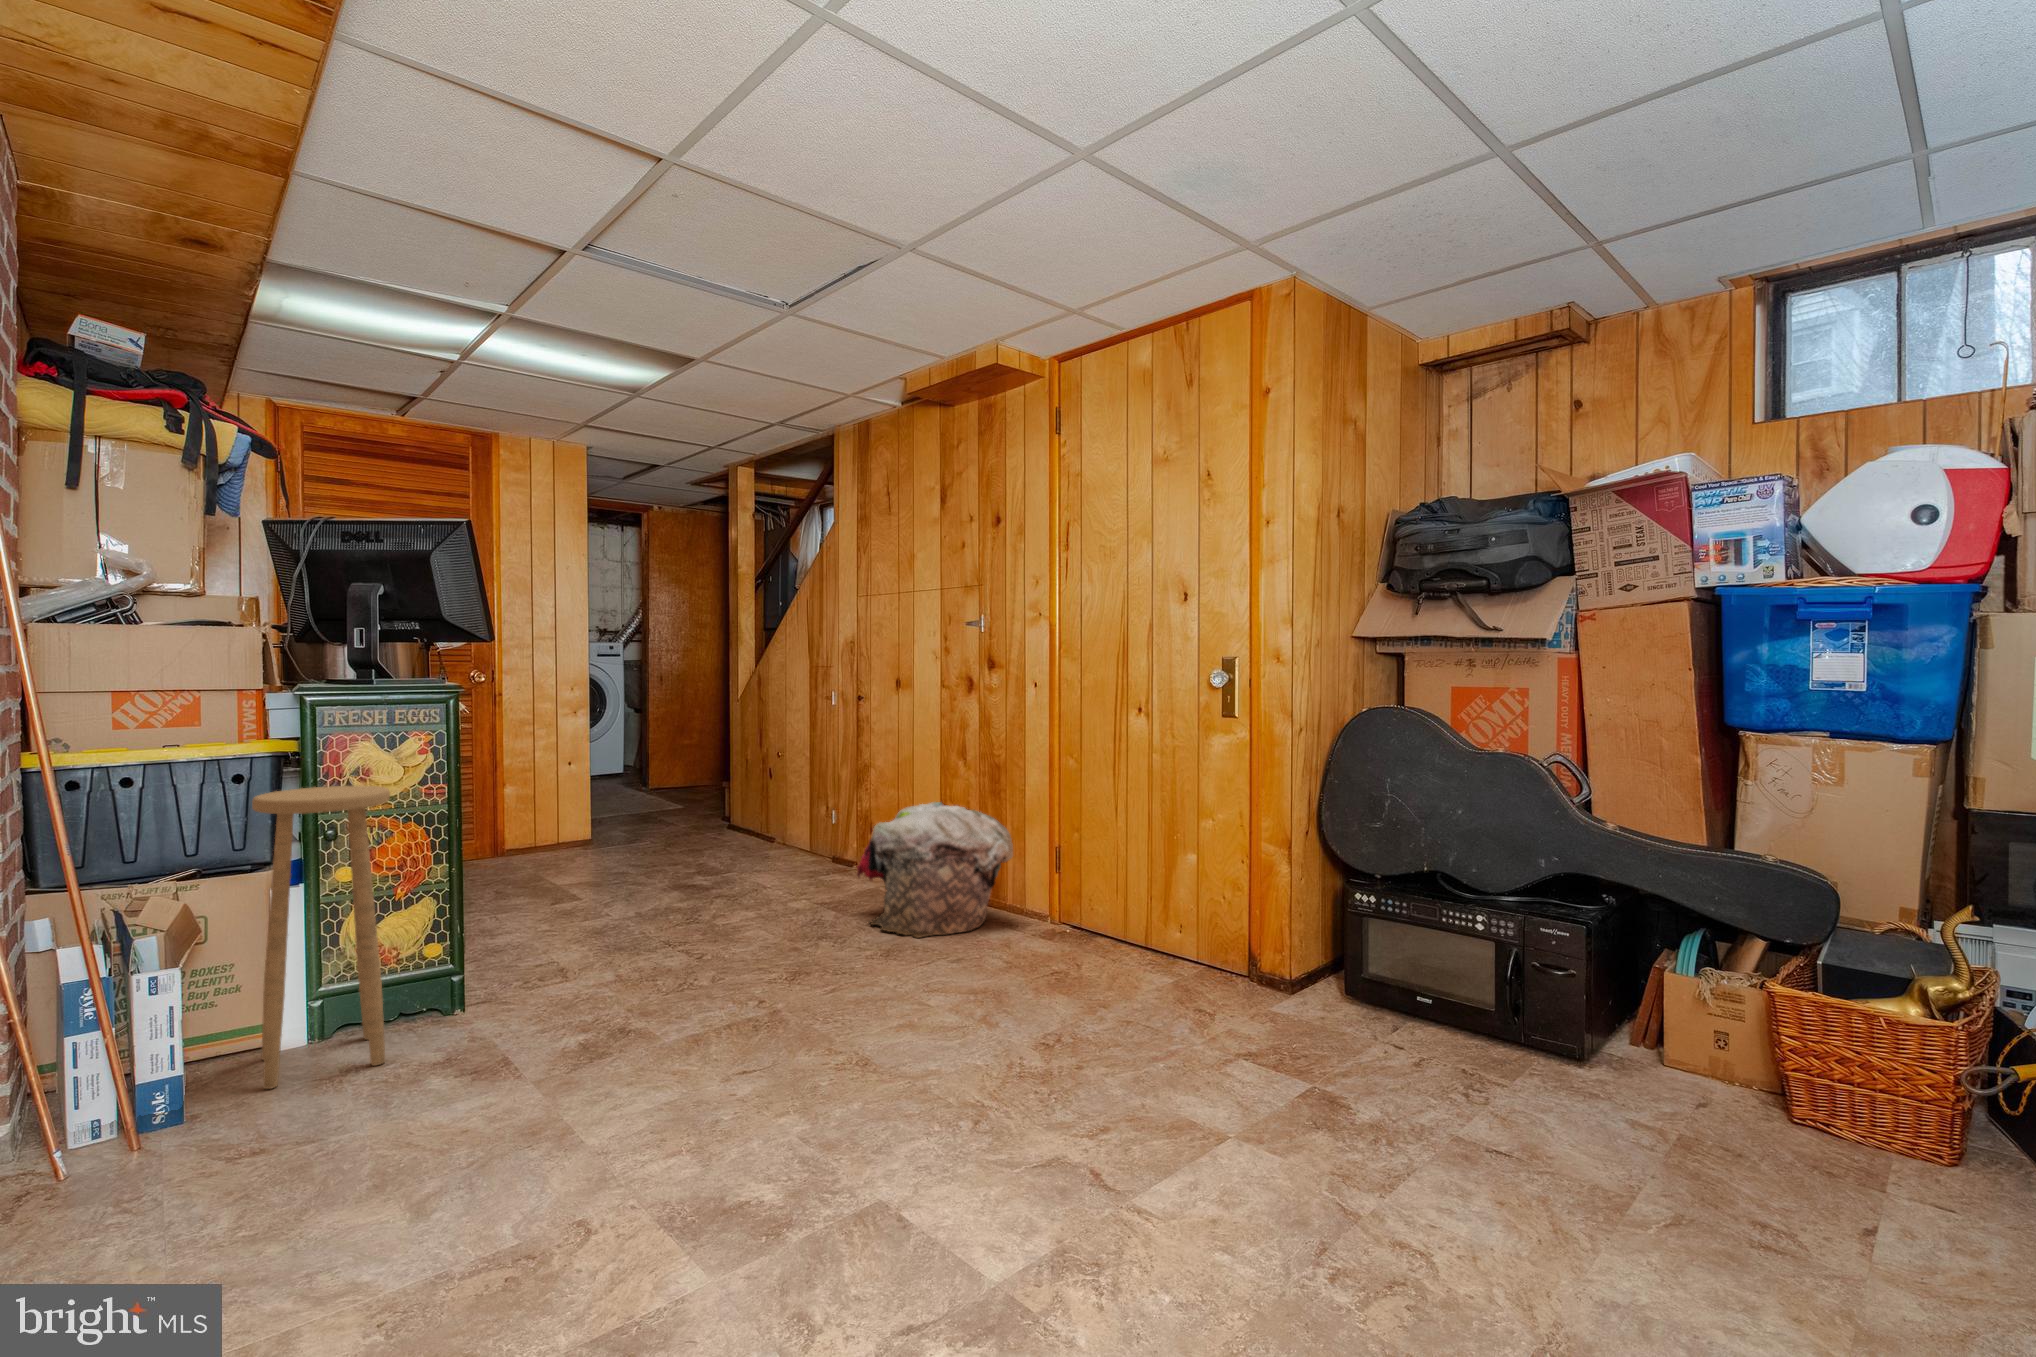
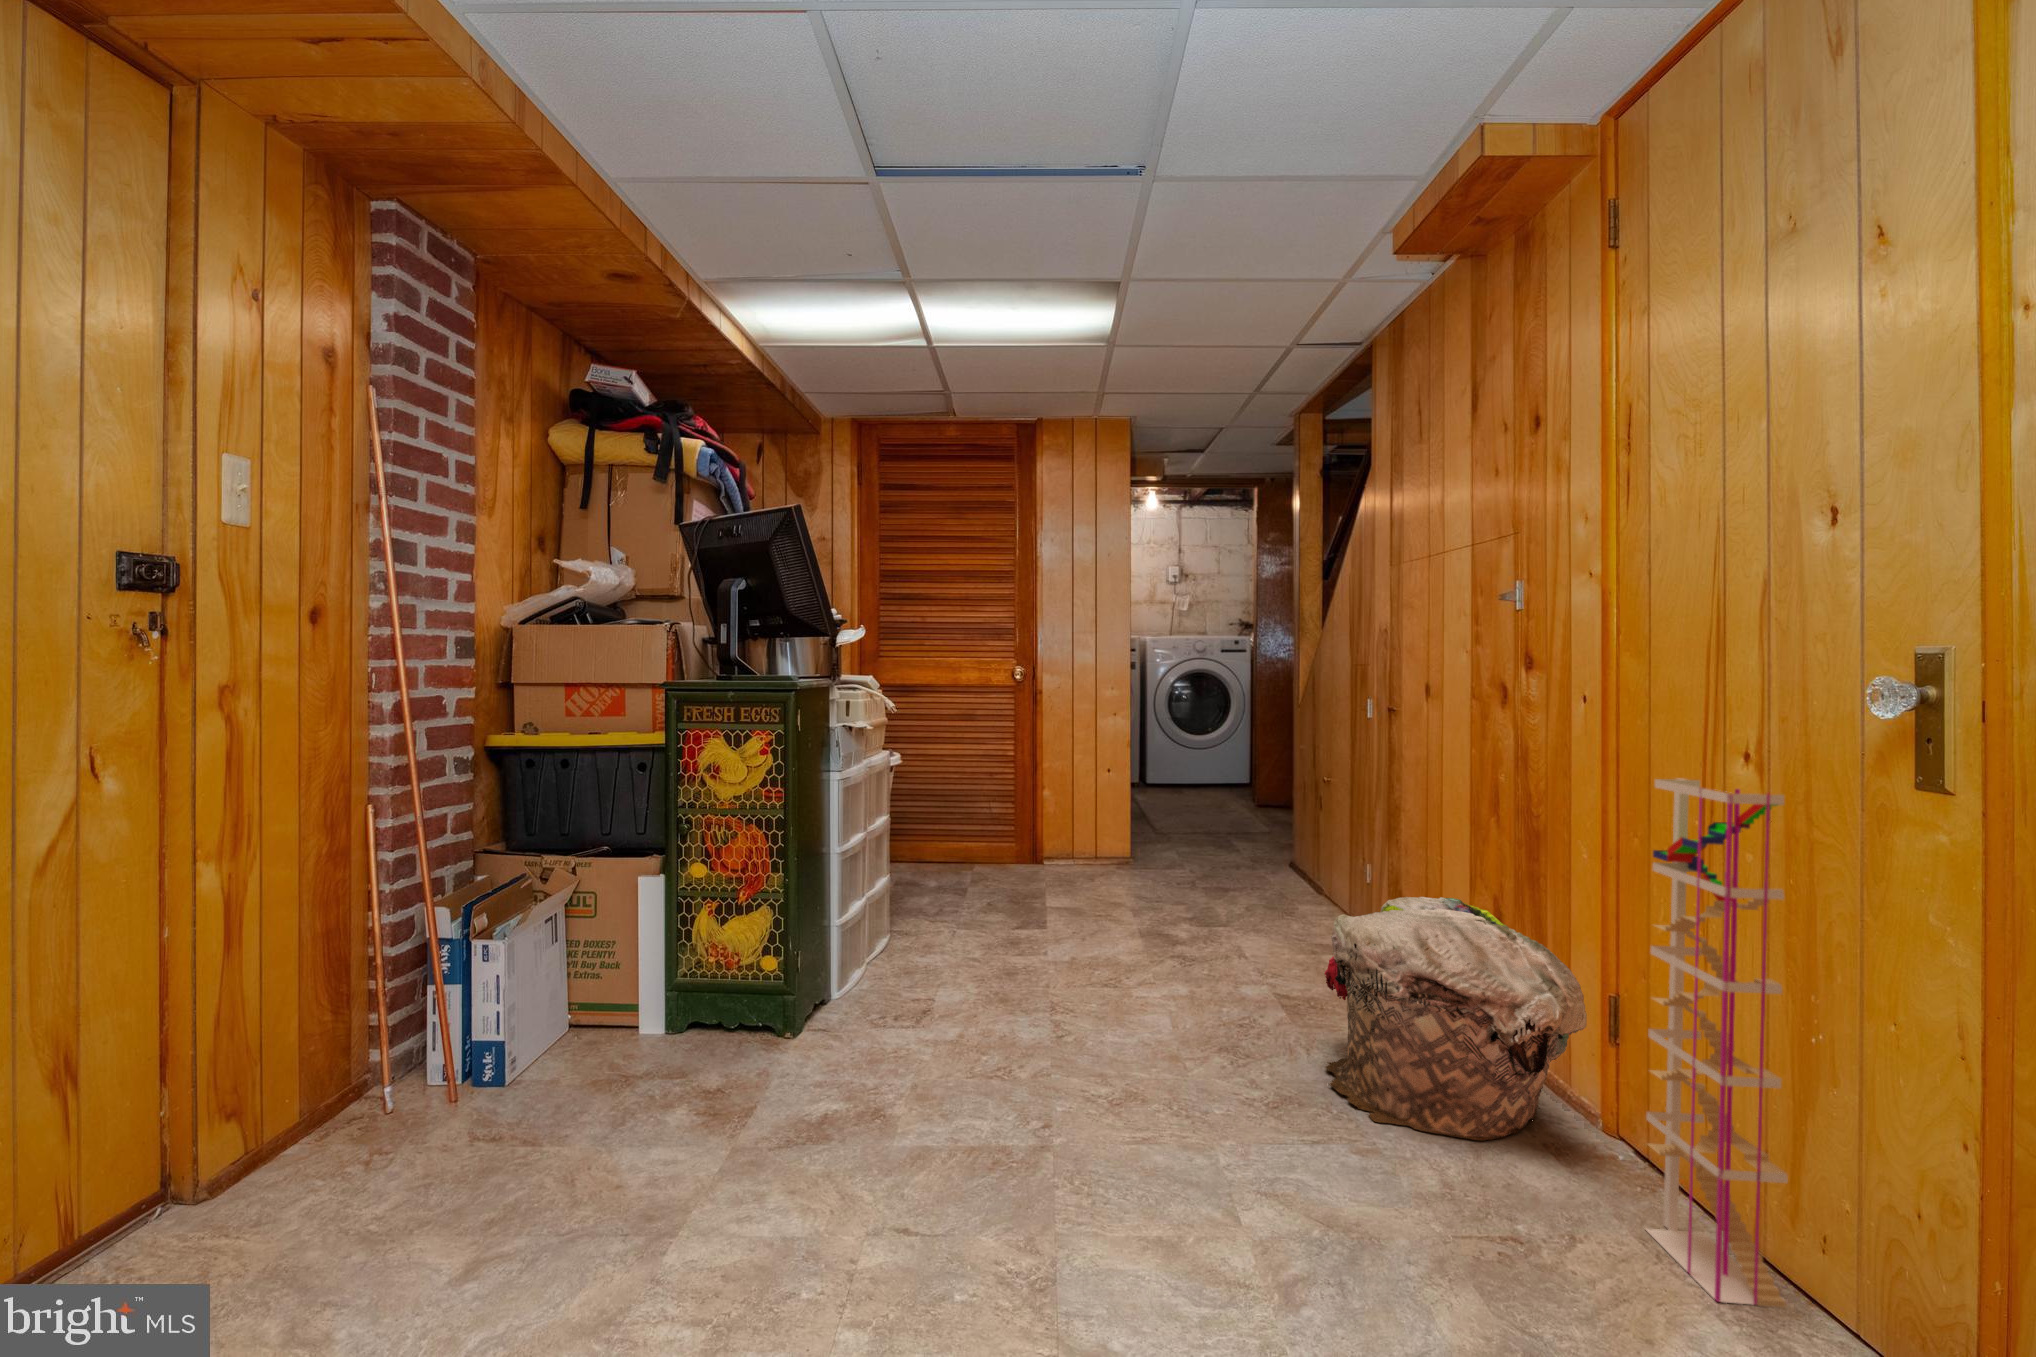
shelving unit: none [1055,716,1114,951] -> present [1646,779,1788,1308]
stool: present [252,786,390,1089] -> none [567,780,705,1083]

